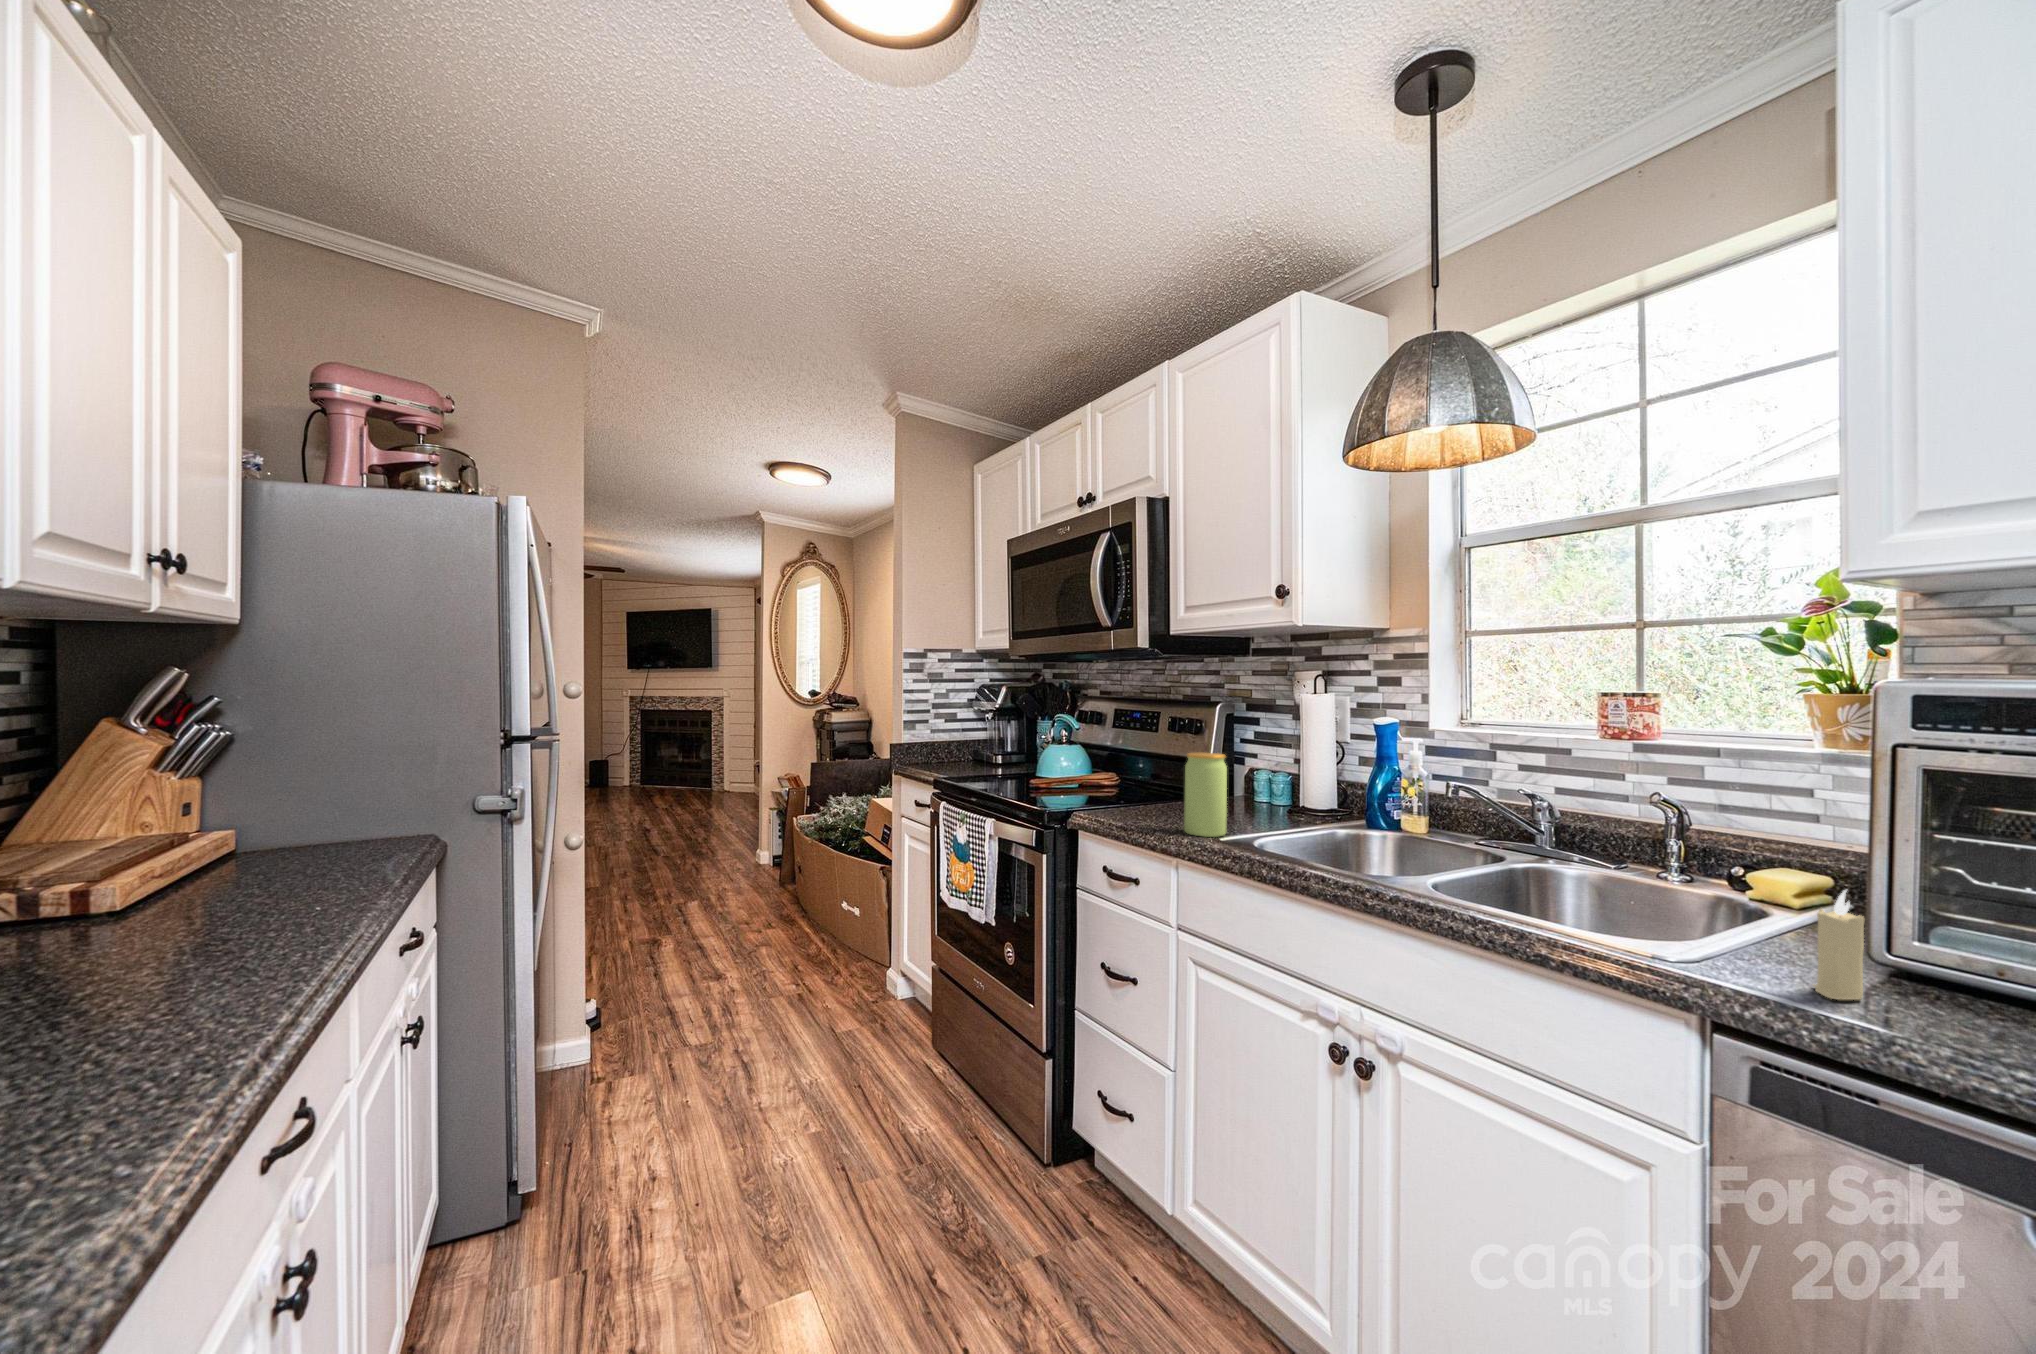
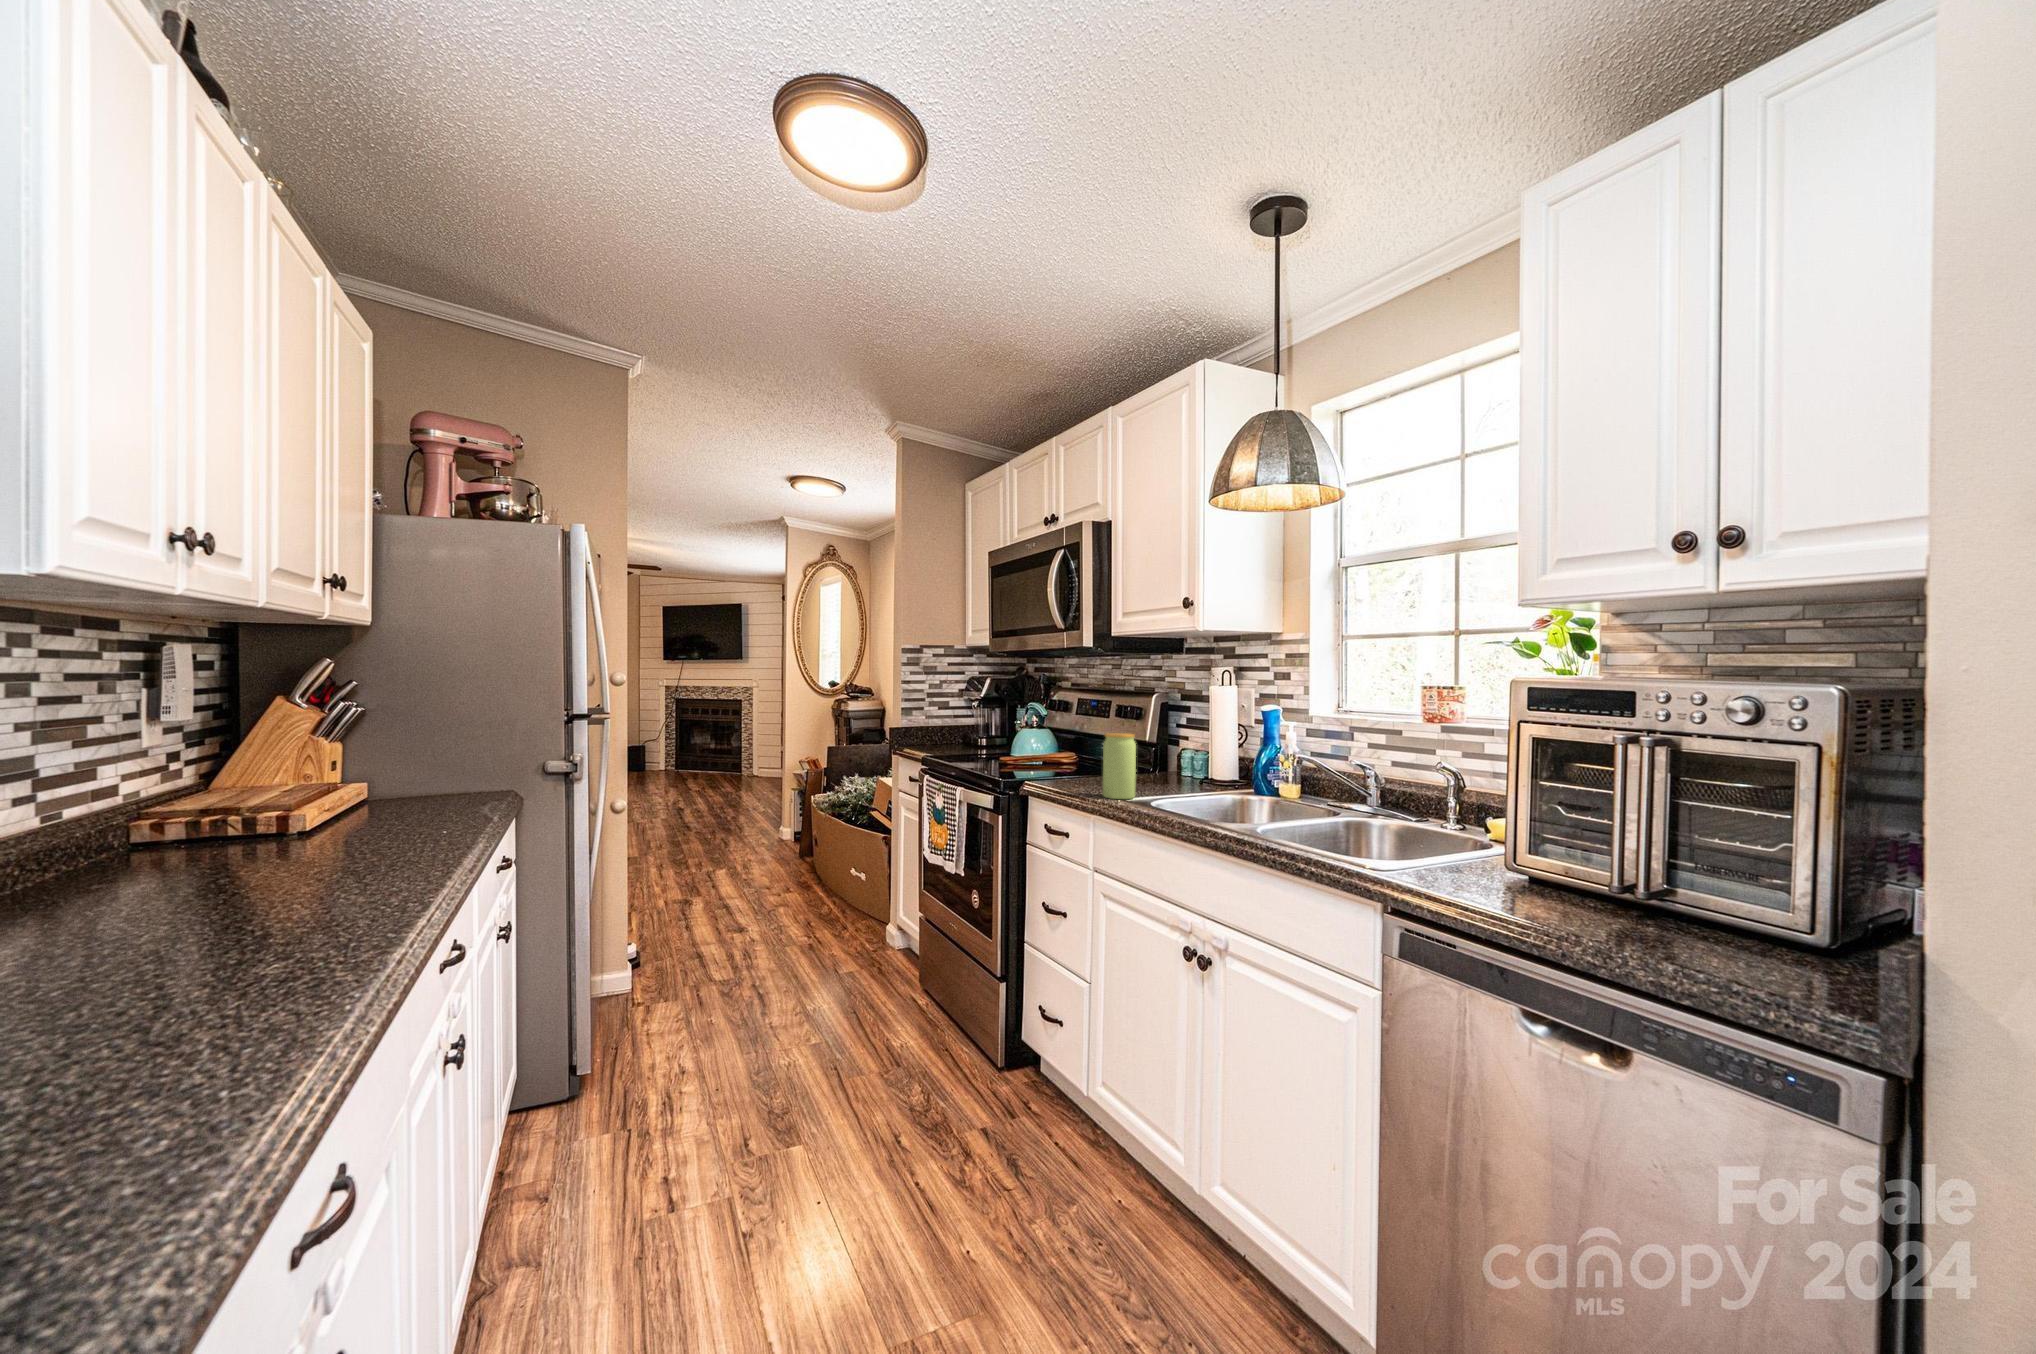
candle: present [1814,890,1864,1000] -> none [1461,818,1490,891]

